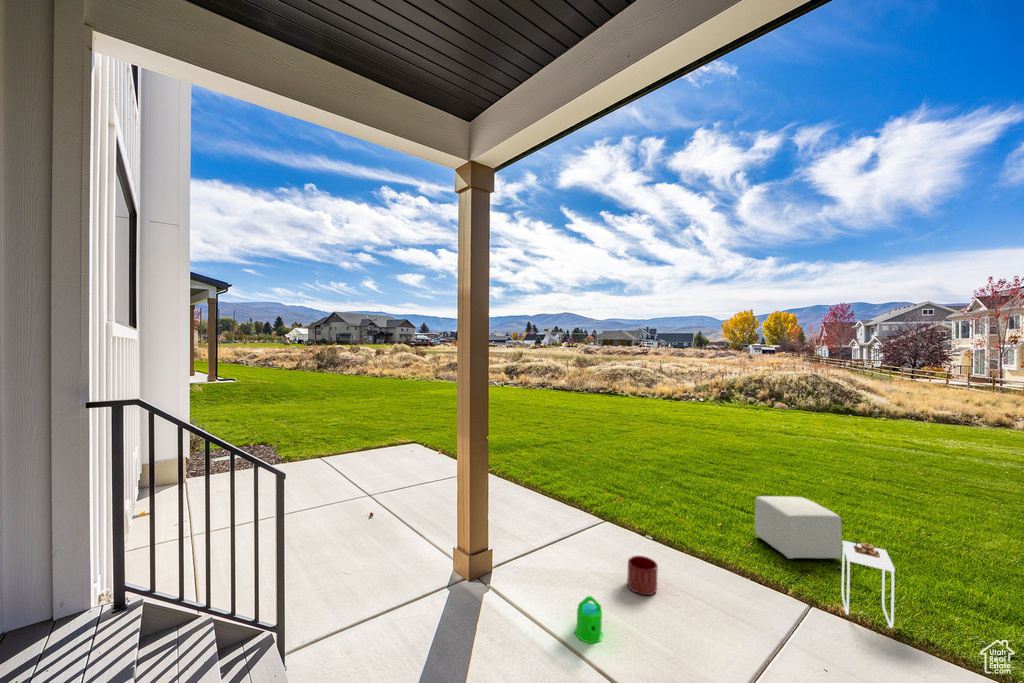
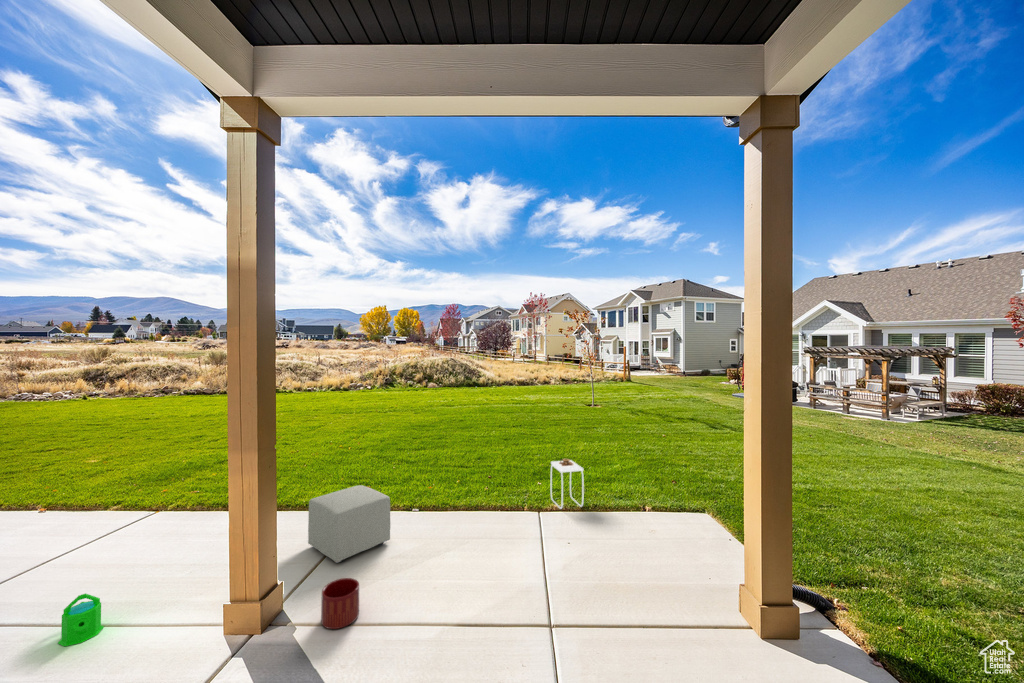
ottoman: present [755,496,842,560] -> present [308,485,390,563]
planter: present [627,556,658,595] -> present [321,578,359,629]
watering can: present [575,596,604,643] -> present [58,593,104,646]

